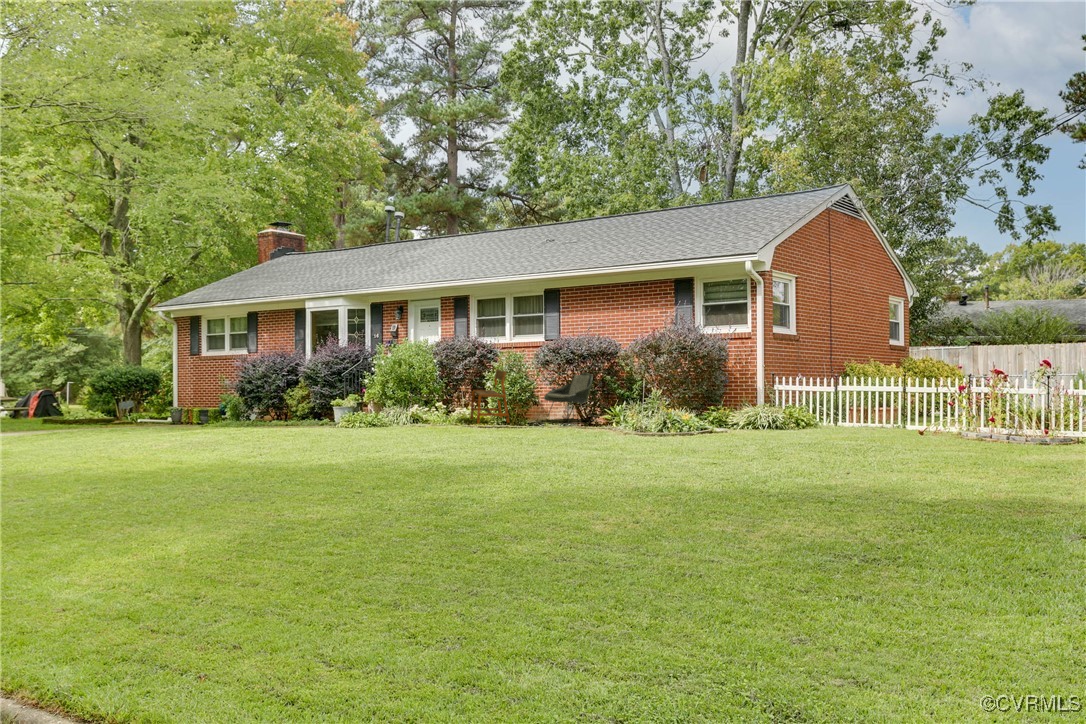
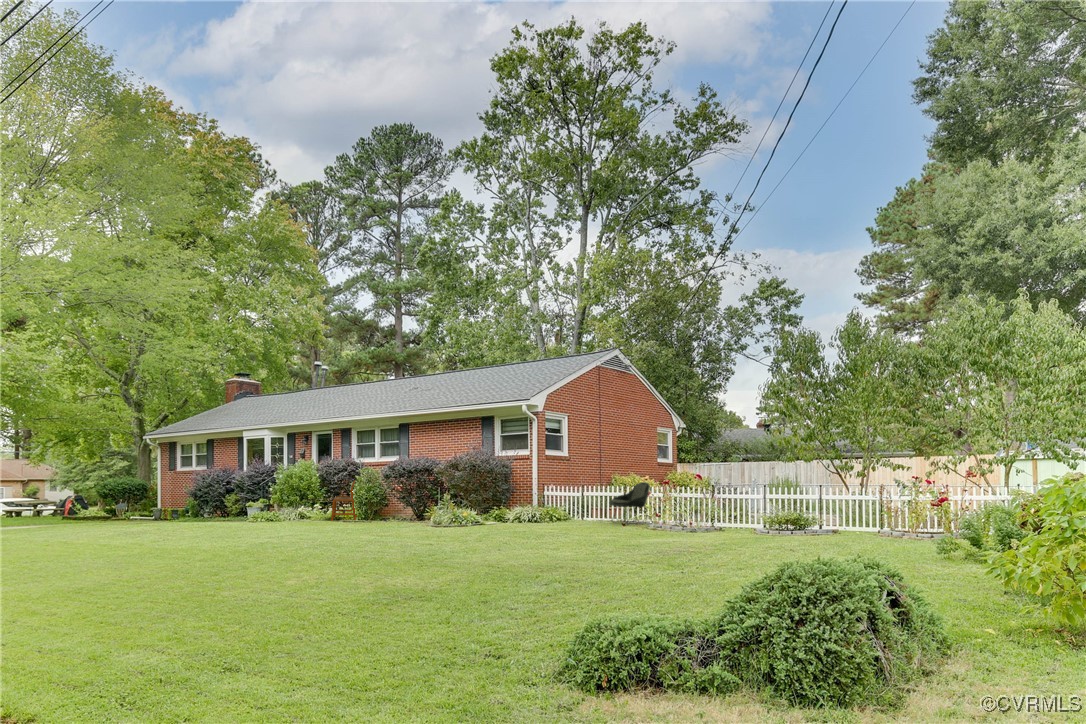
lounge chair: present [544,373,595,422] -> present [609,482,652,525]

